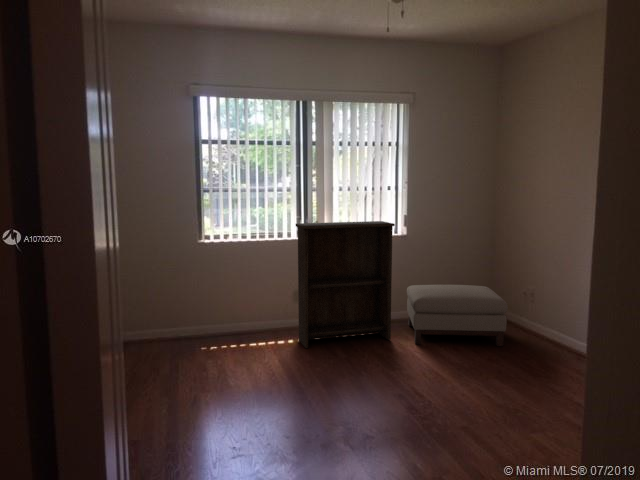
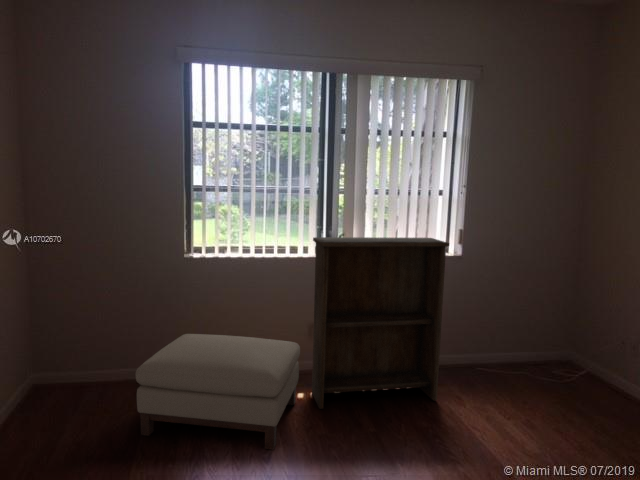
ottoman: present [407,285,508,346] -> present [136,334,300,449]

